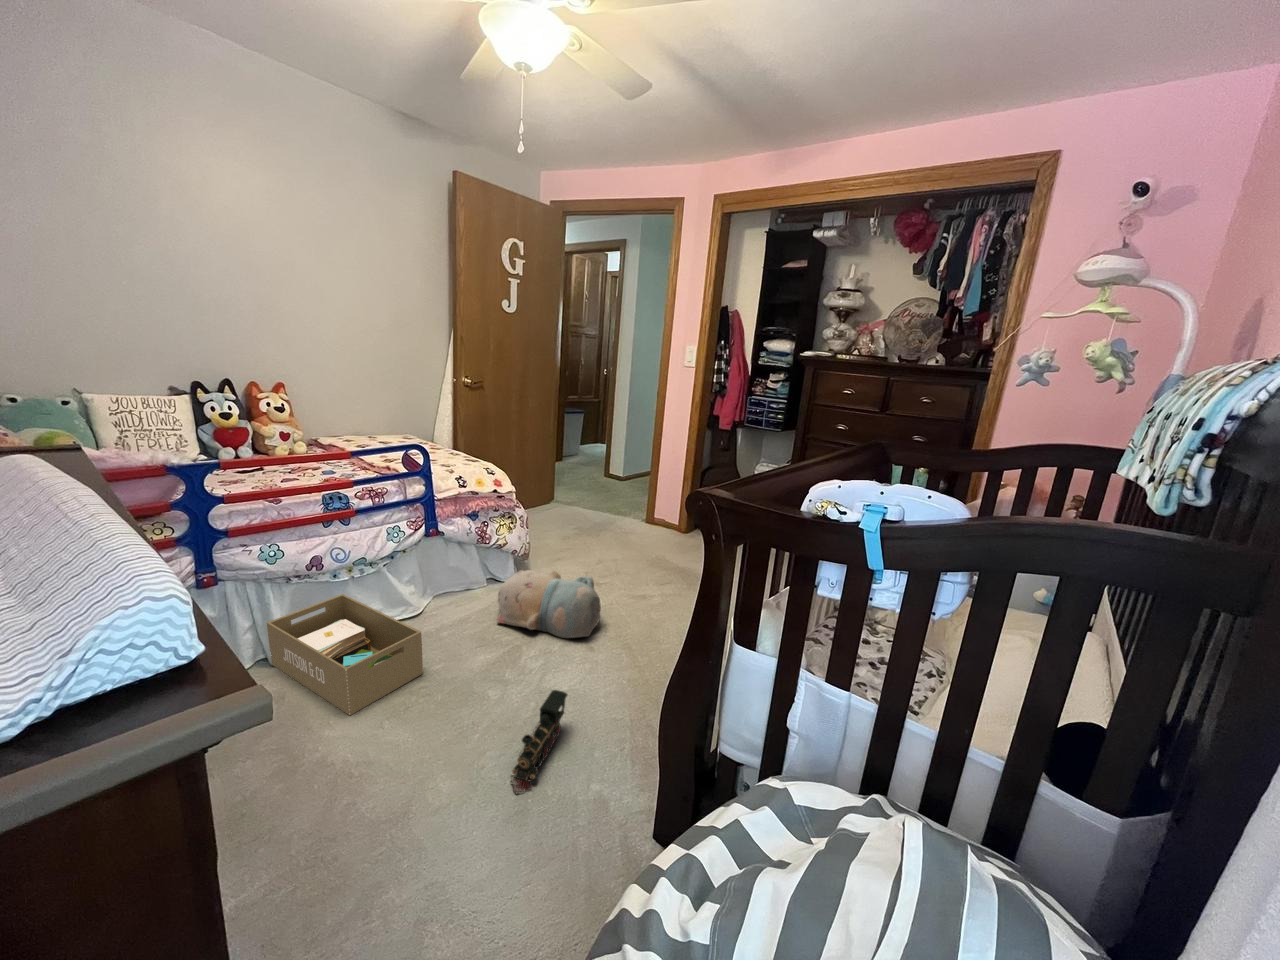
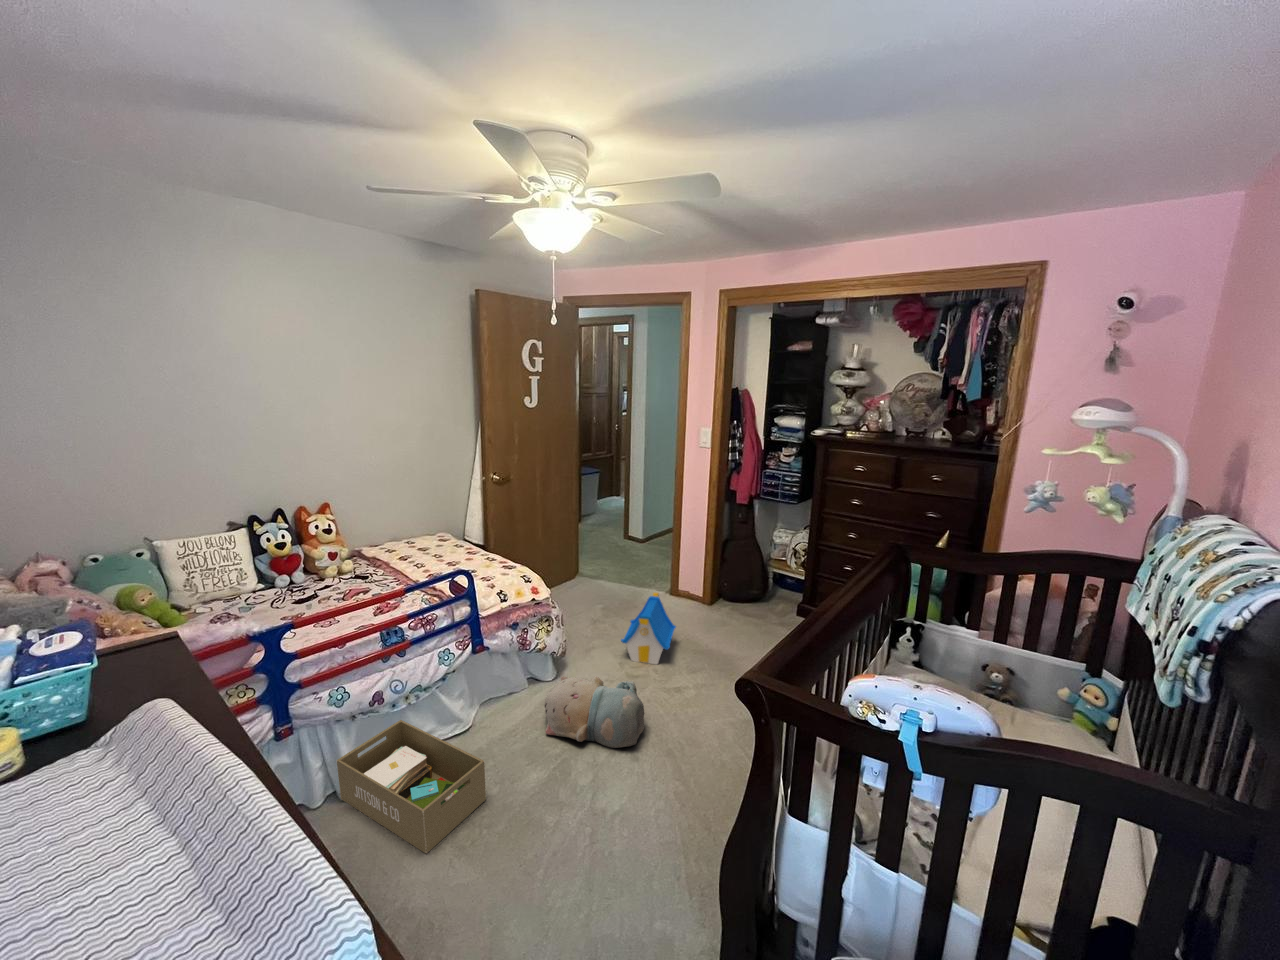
toy house: none [587,505,647,574] -> present [621,593,676,664]
toy train: present [511,690,568,793] -> none [589,818,632,932]

